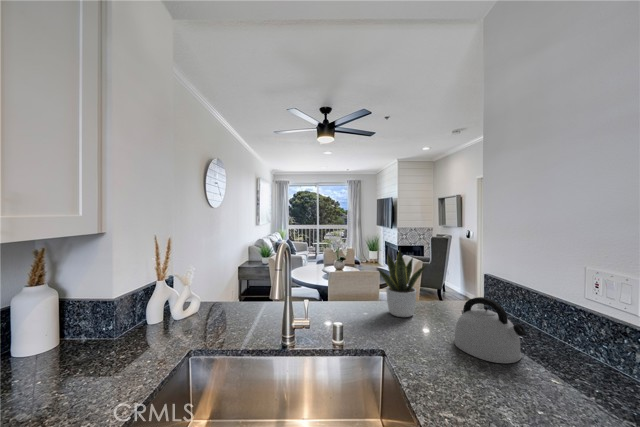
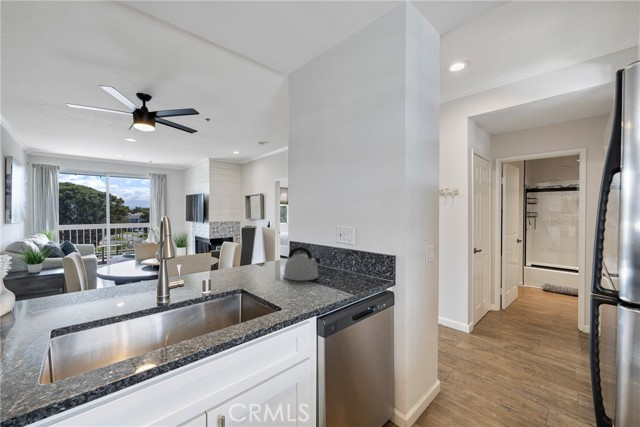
potted plant: present [378,250,425,317] -> none [227,223,263,273]

